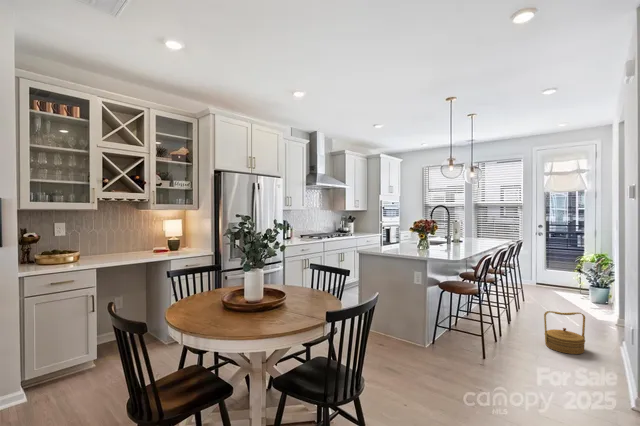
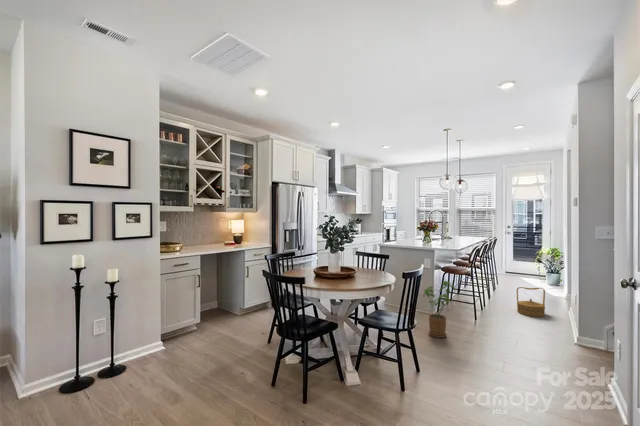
house plant: none [403,307,450,390] -> present [424,281,455,338]

